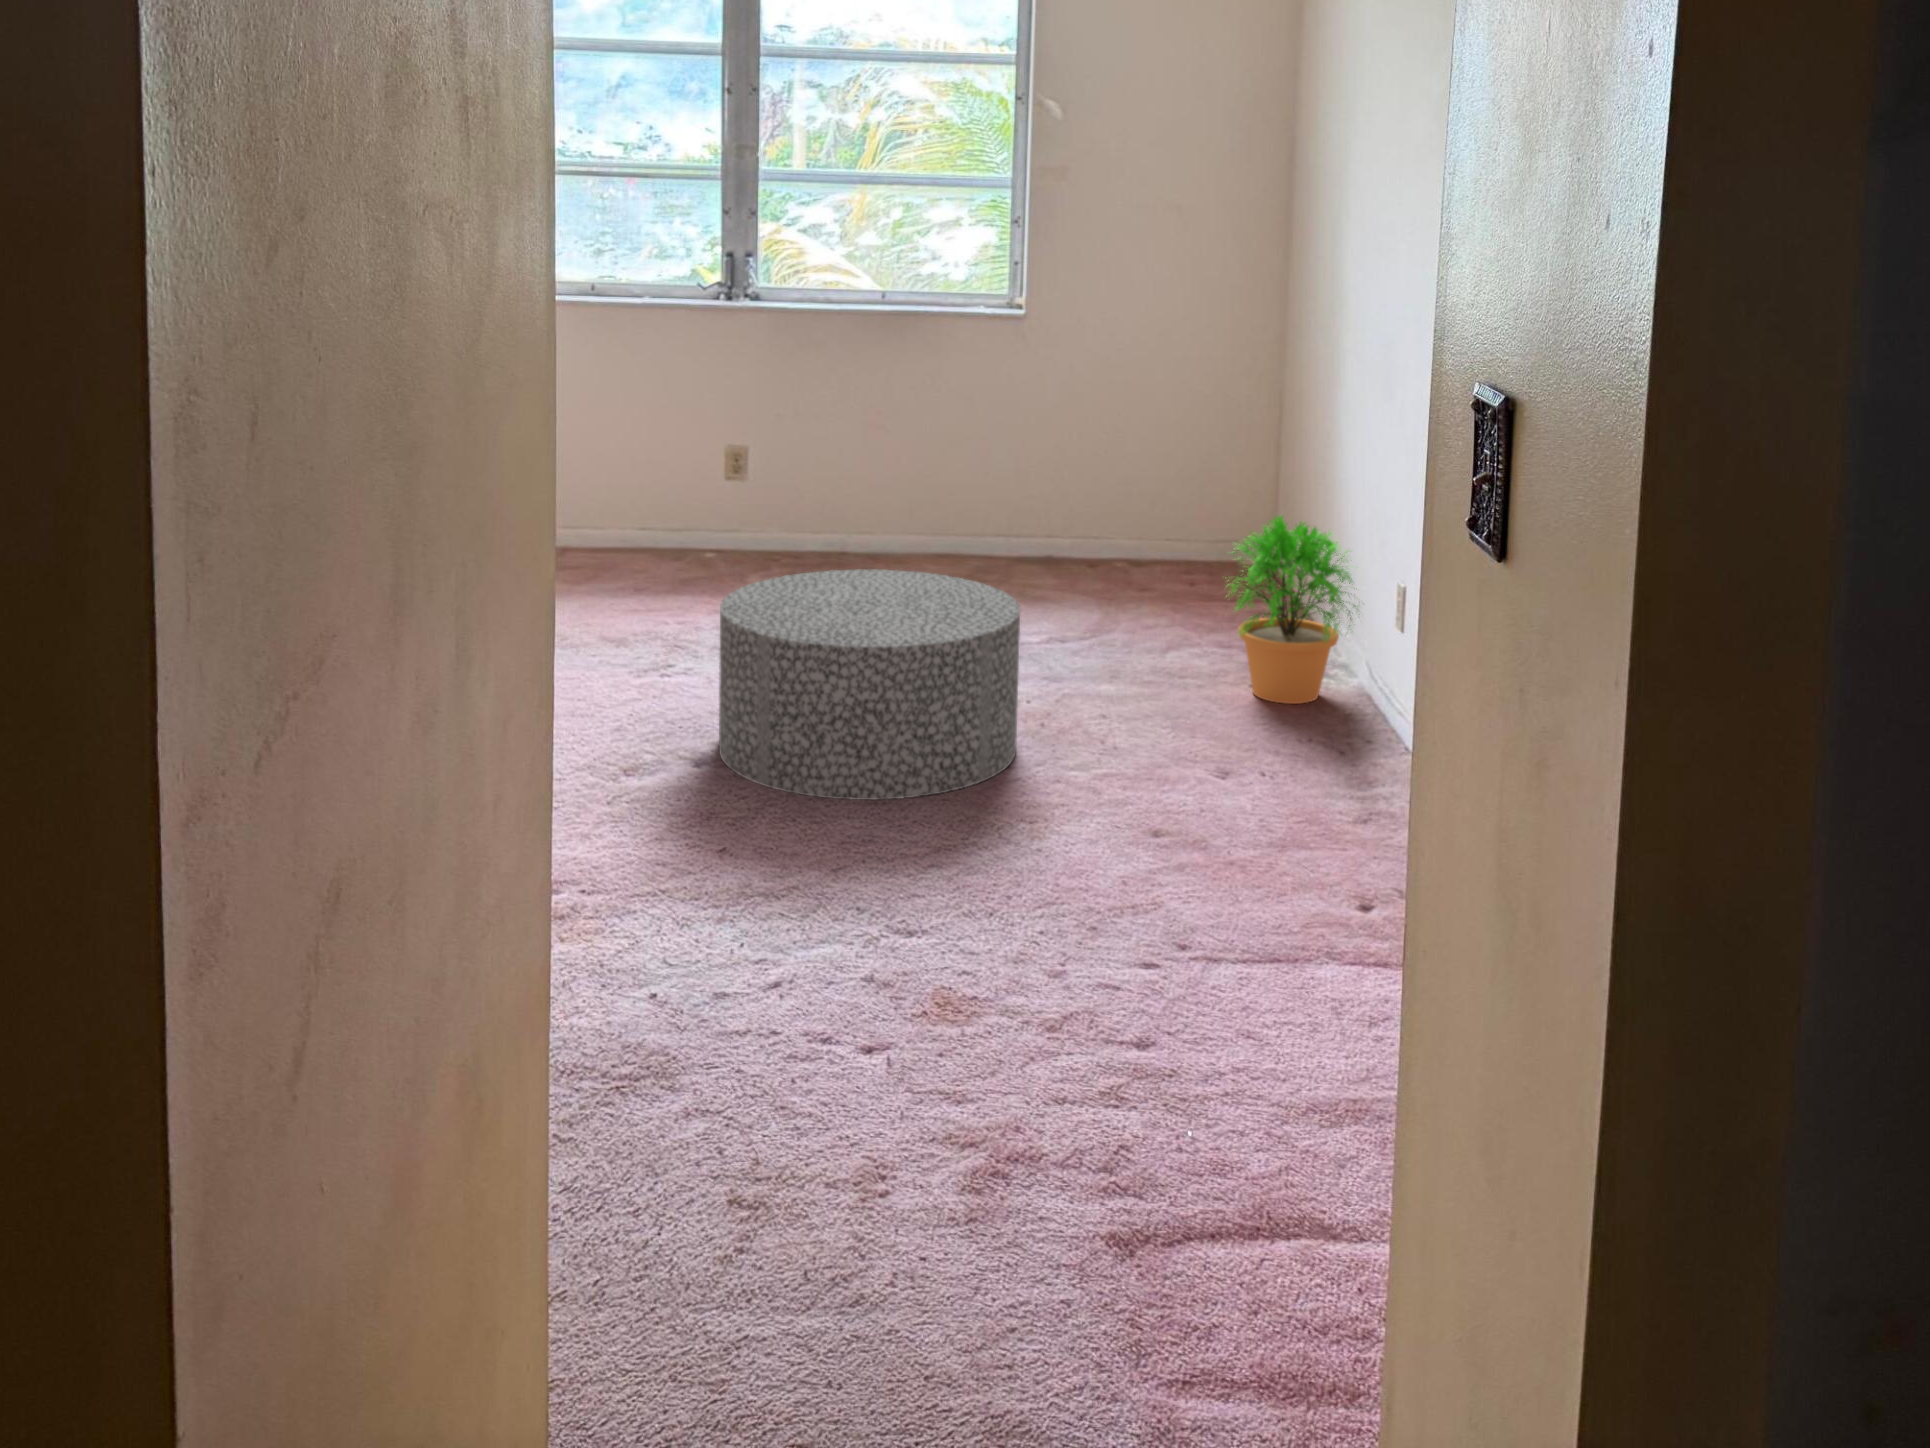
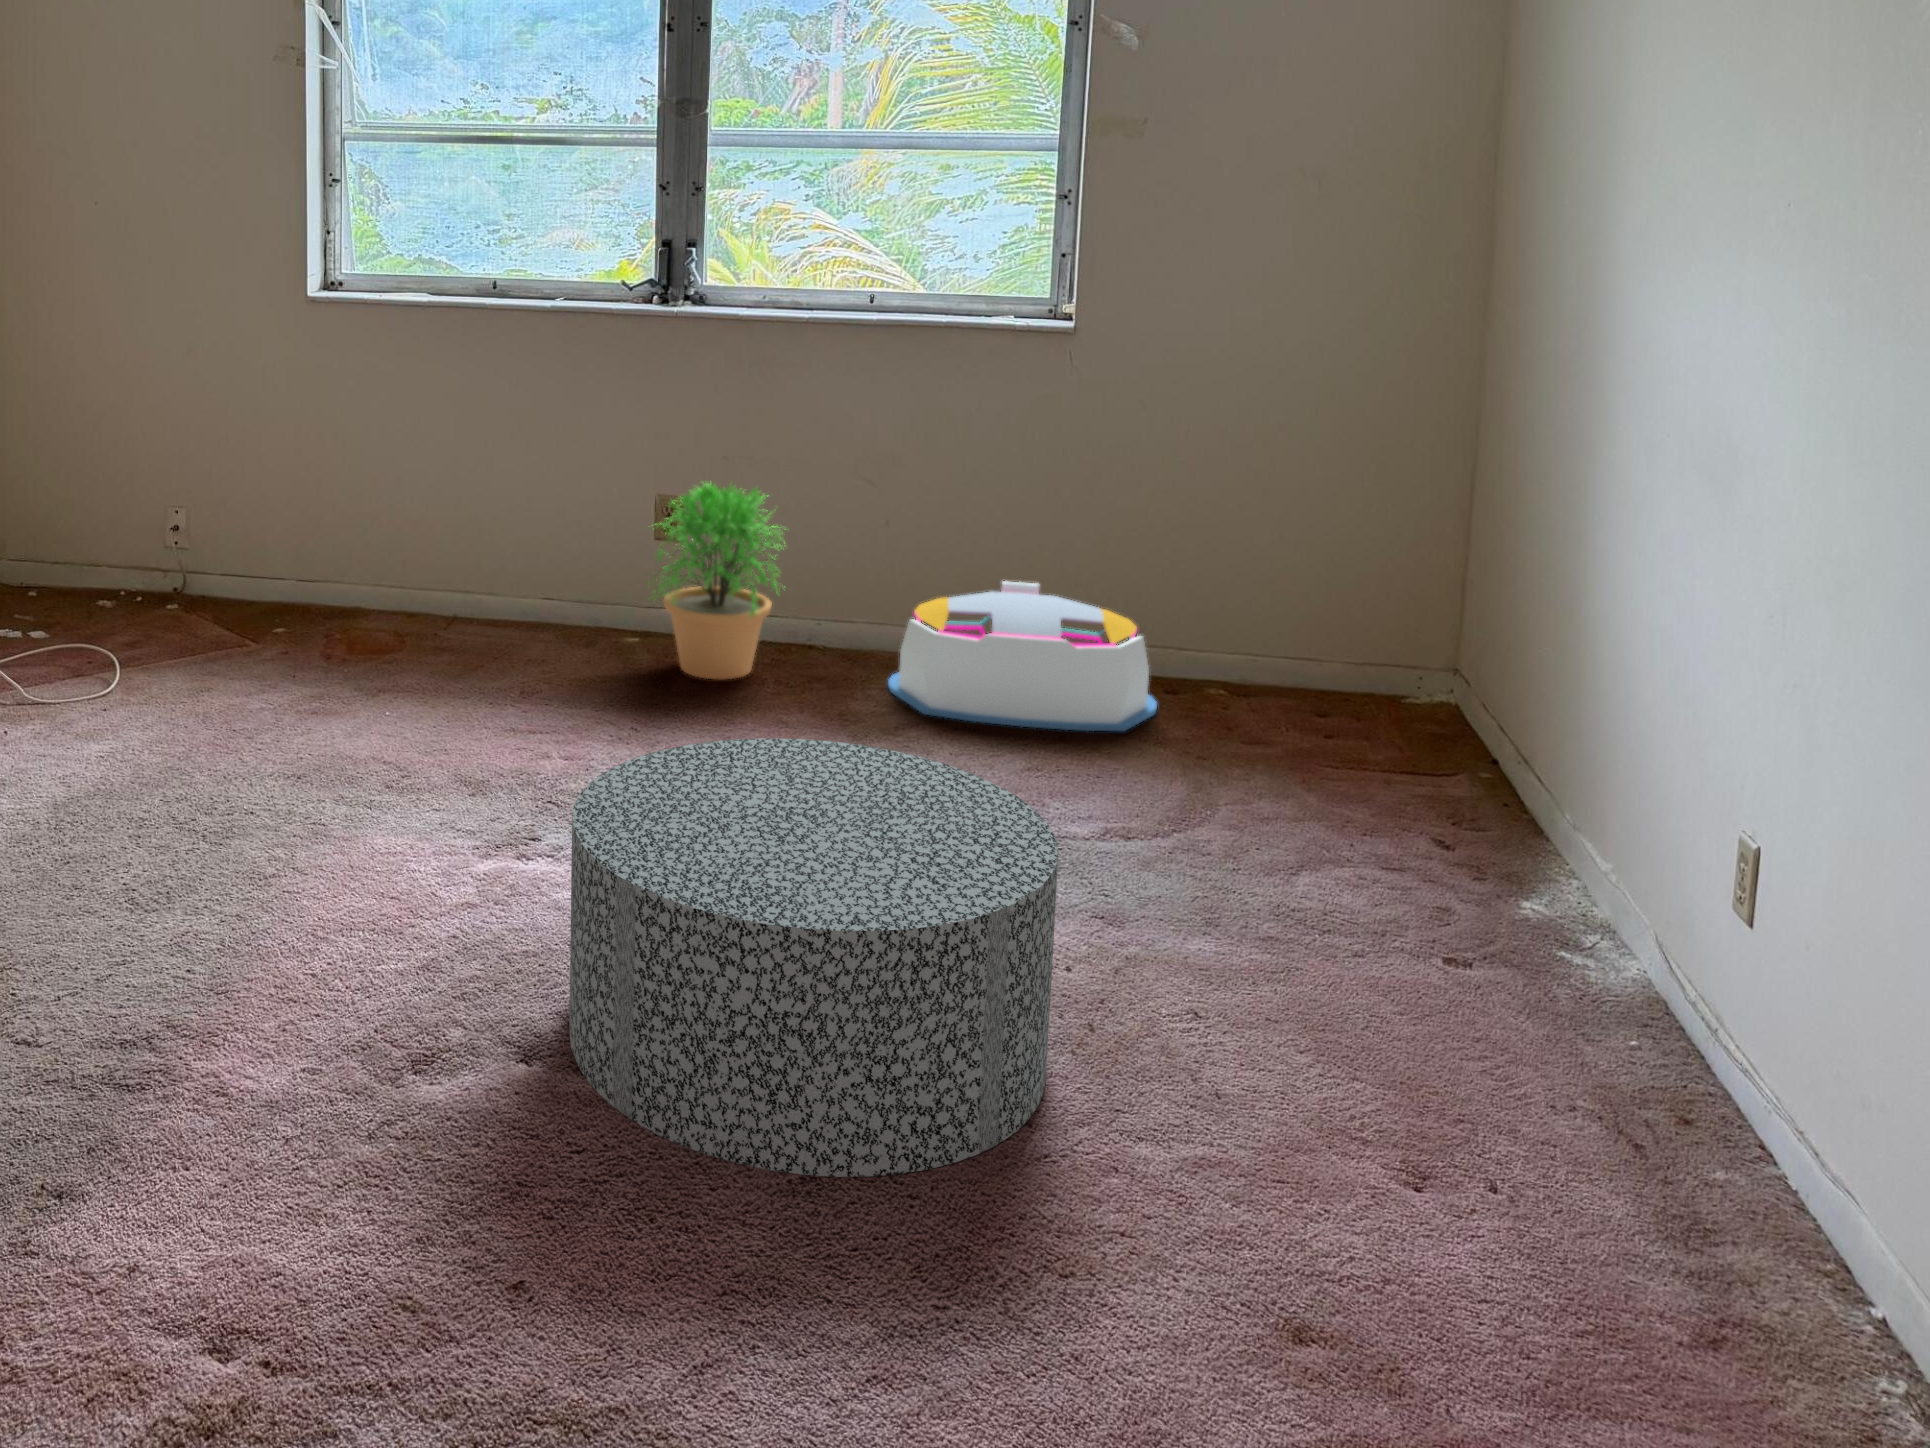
storage bin: none [901,497,1086,592] -> present [888,581,1157,731]
potted plant: present [1228,516,1358,704] -> present [649,483,784,679]

